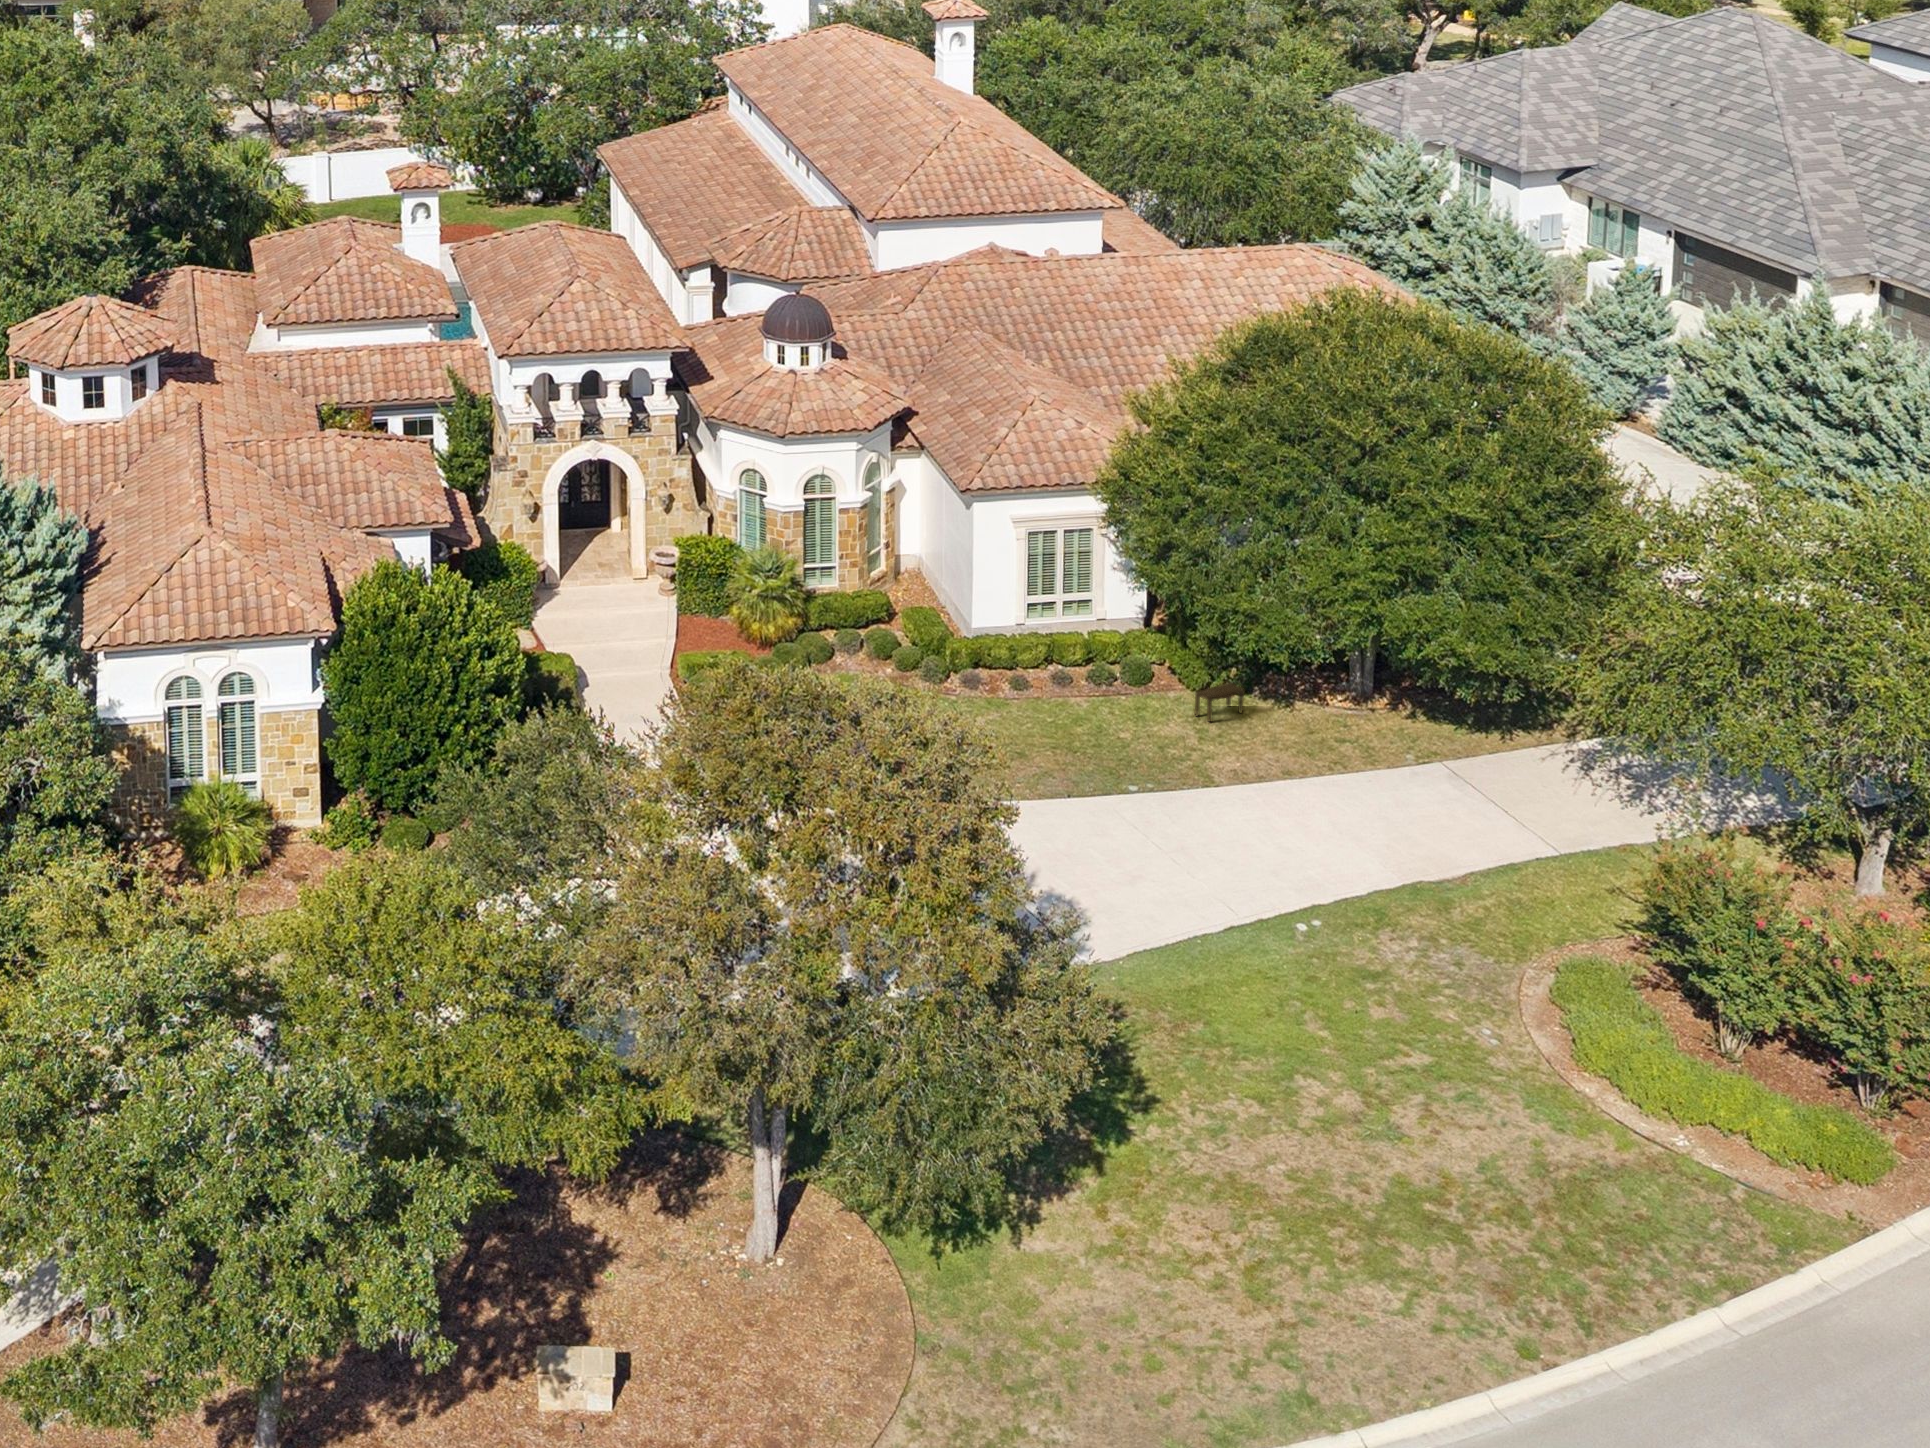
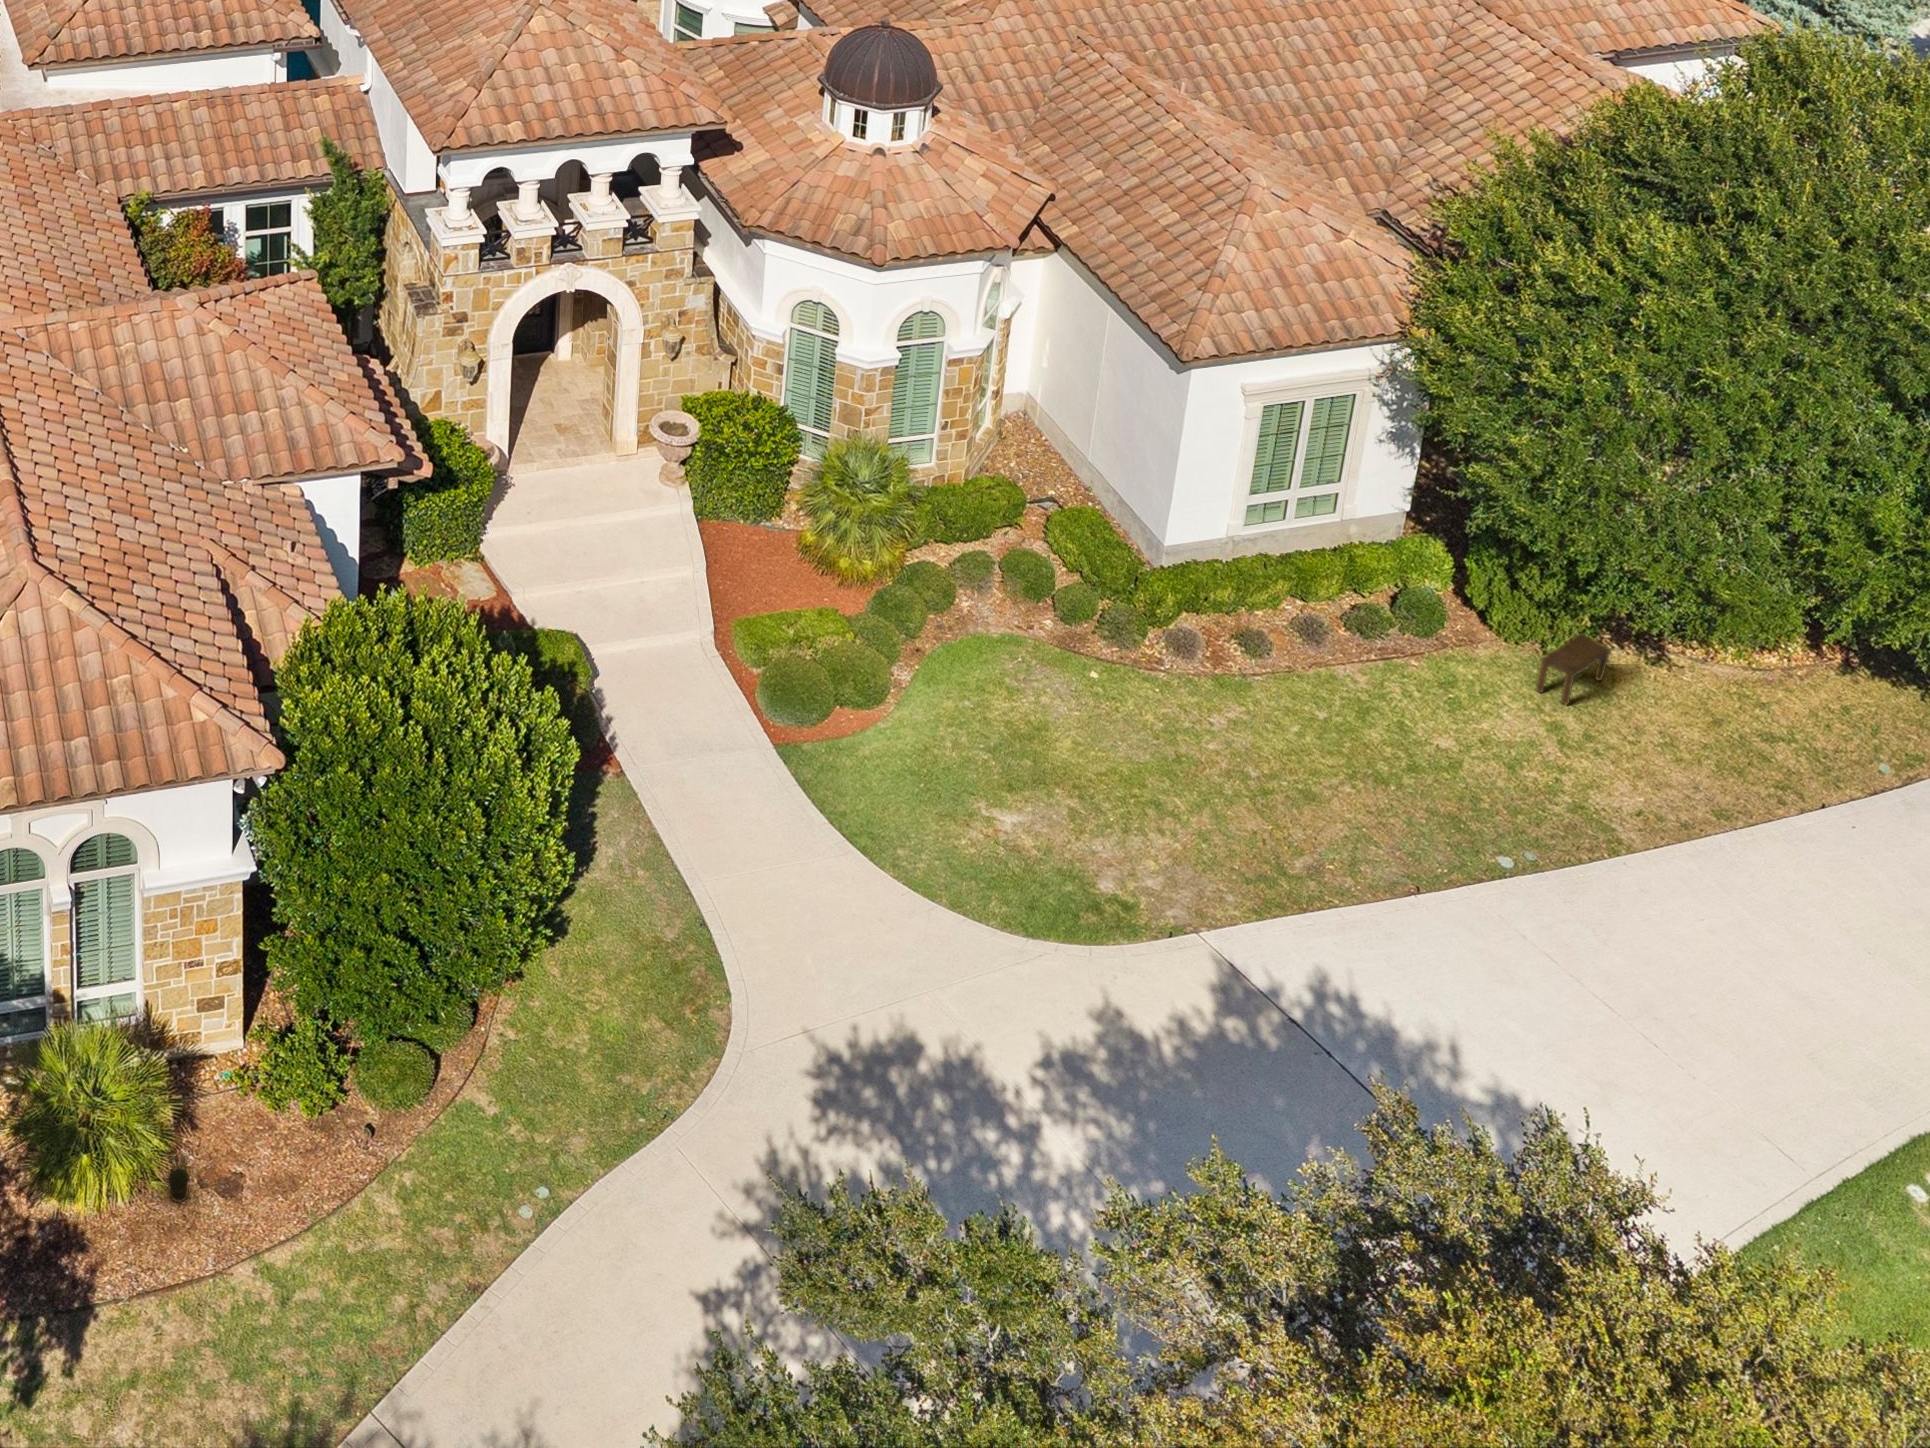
potted plant: none [250,835,275,877] -> present [159,1142,194,1203]

